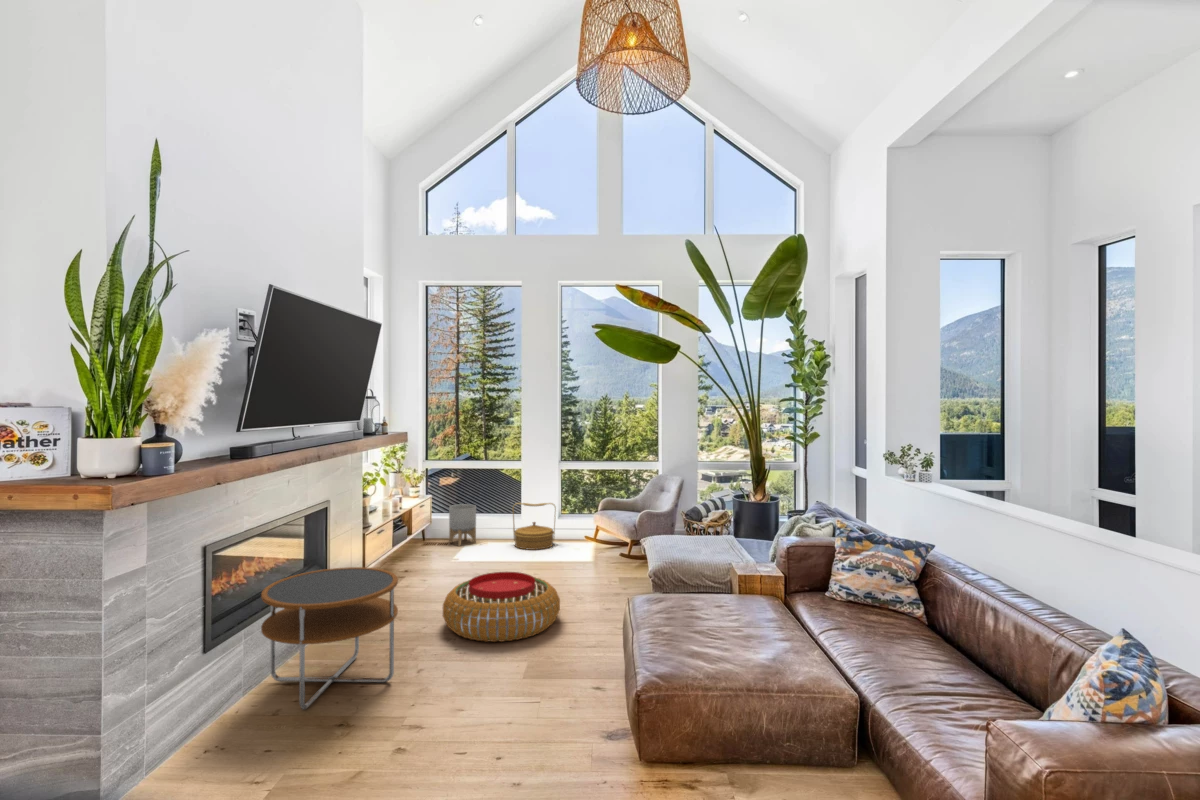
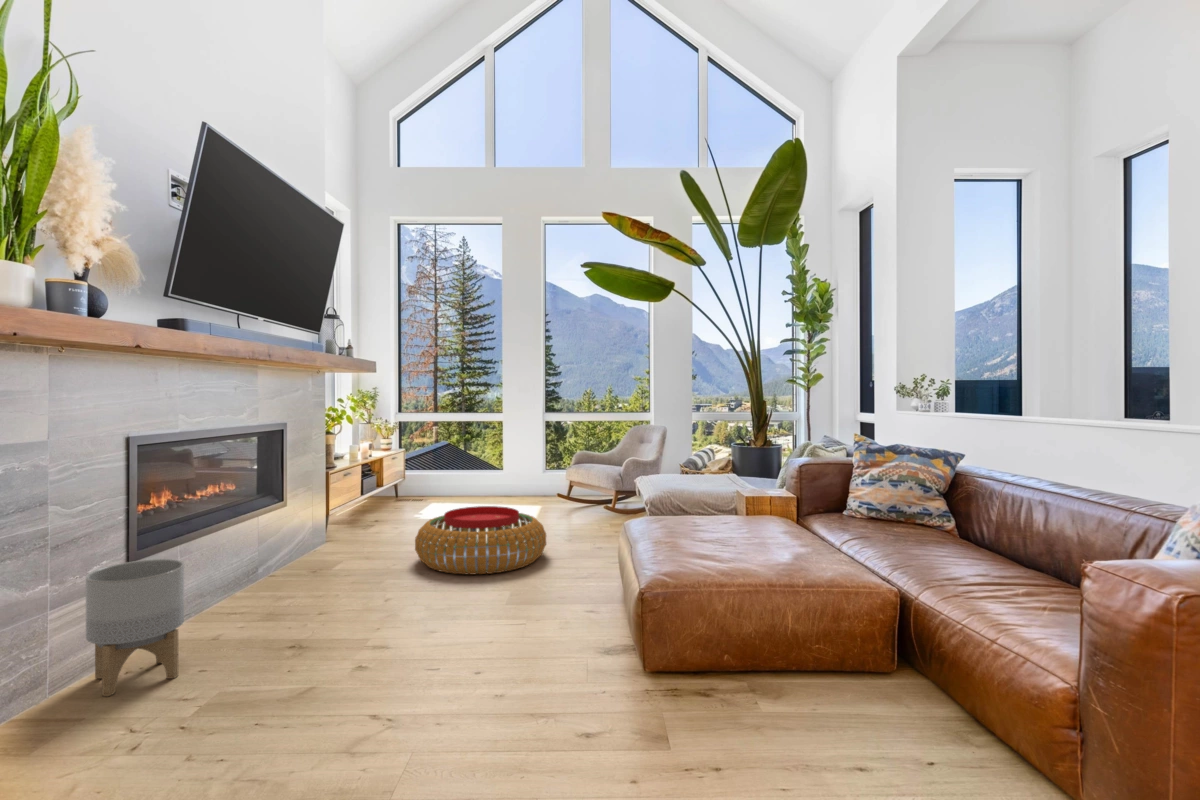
woven basket: present [513,503,556,550] -> none [494,453,540,502]
planter: present [449,504,476,546] -> present [86,559,184,696]
side table: present [261,567,398,709] -> none [200,487,362,634]

